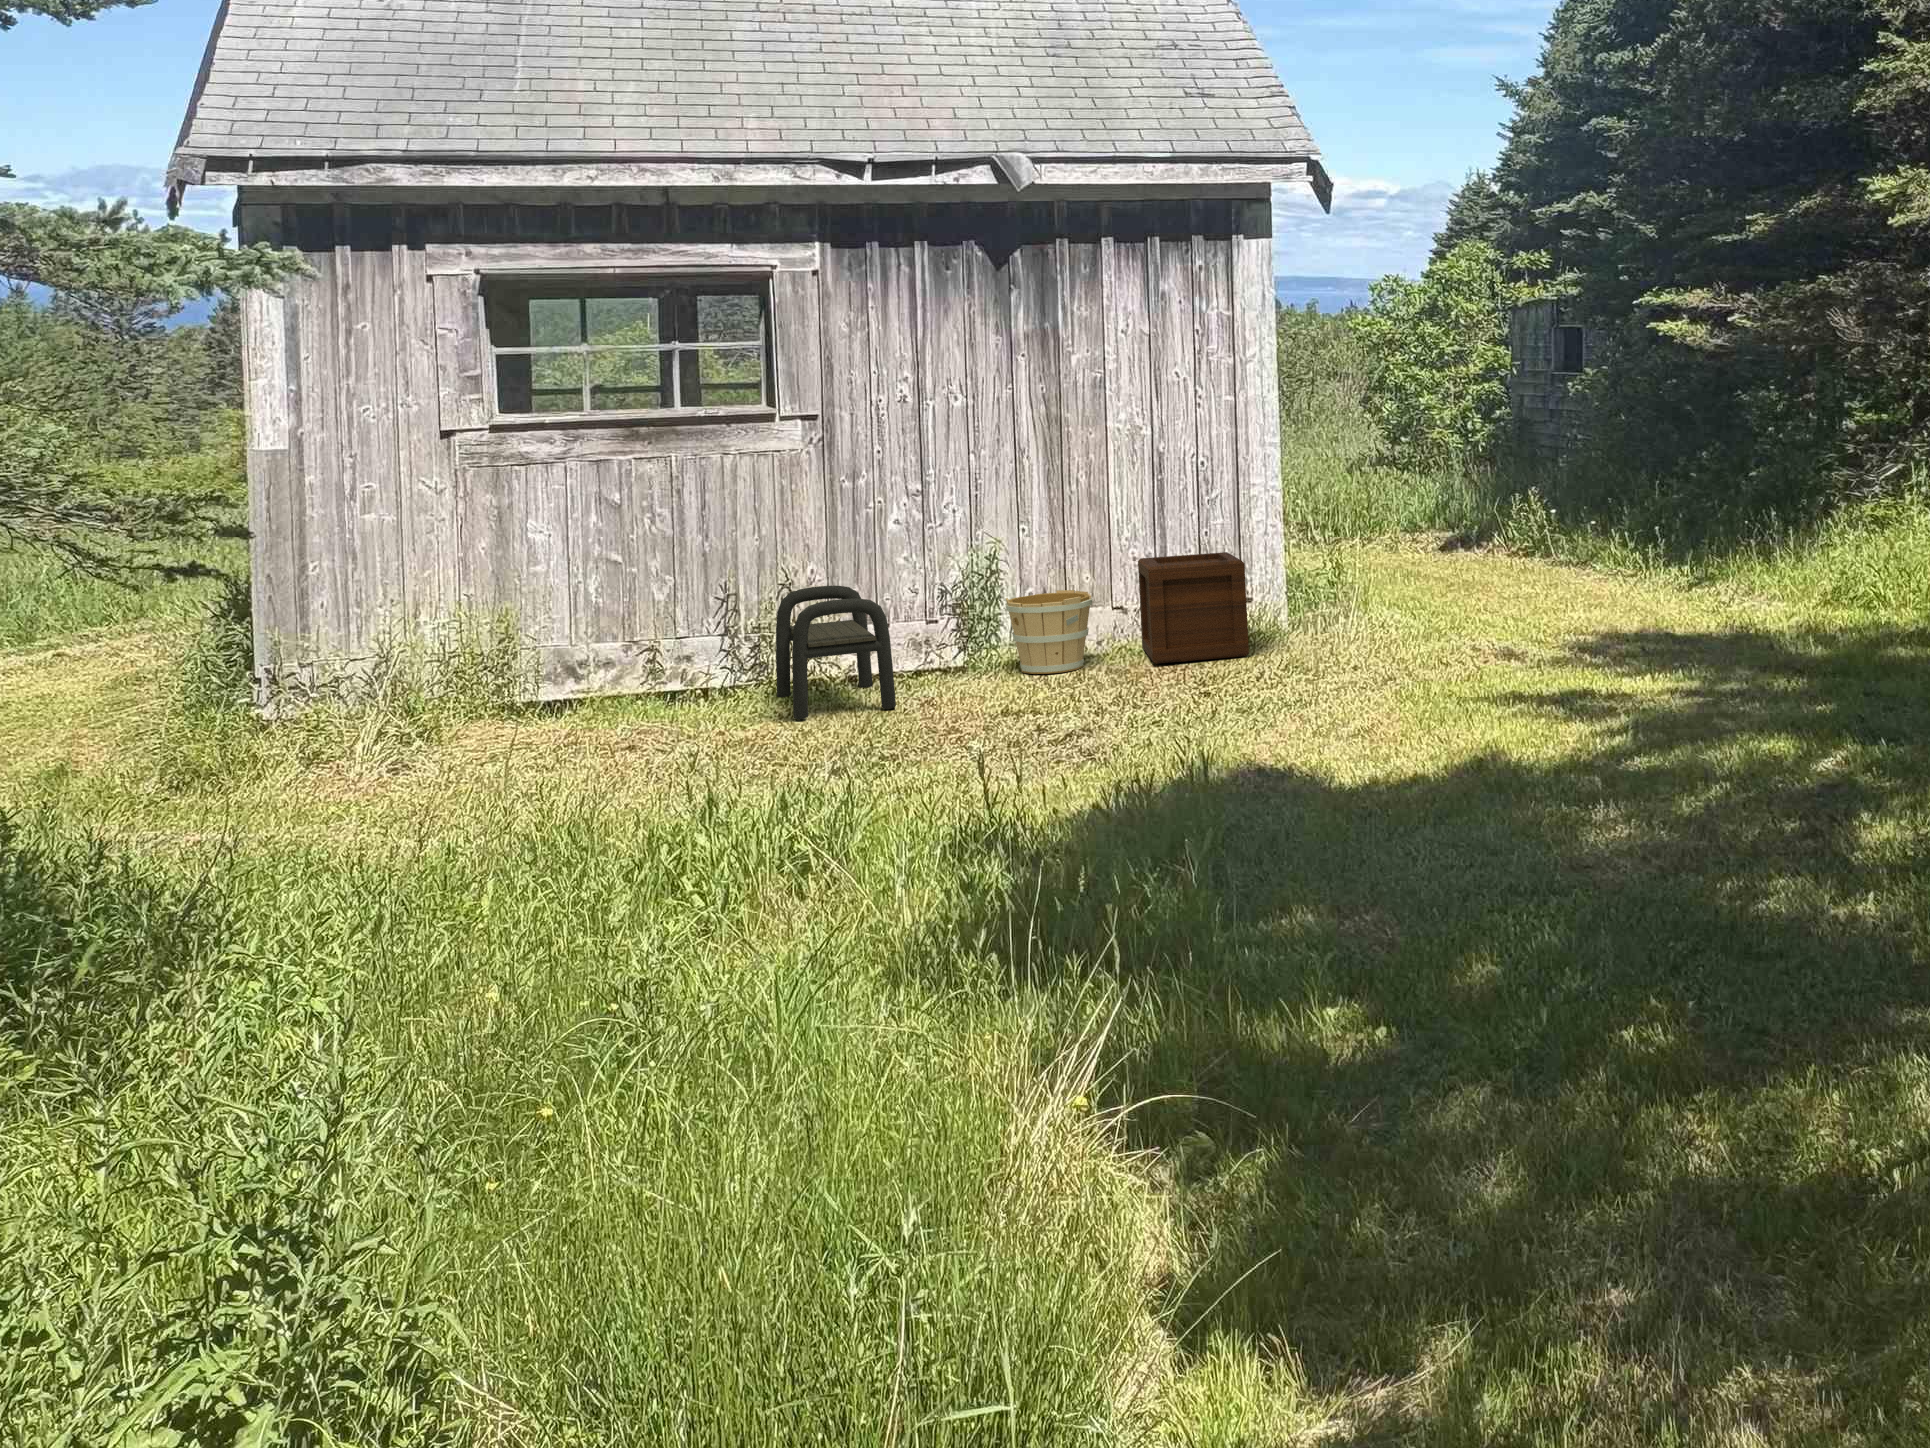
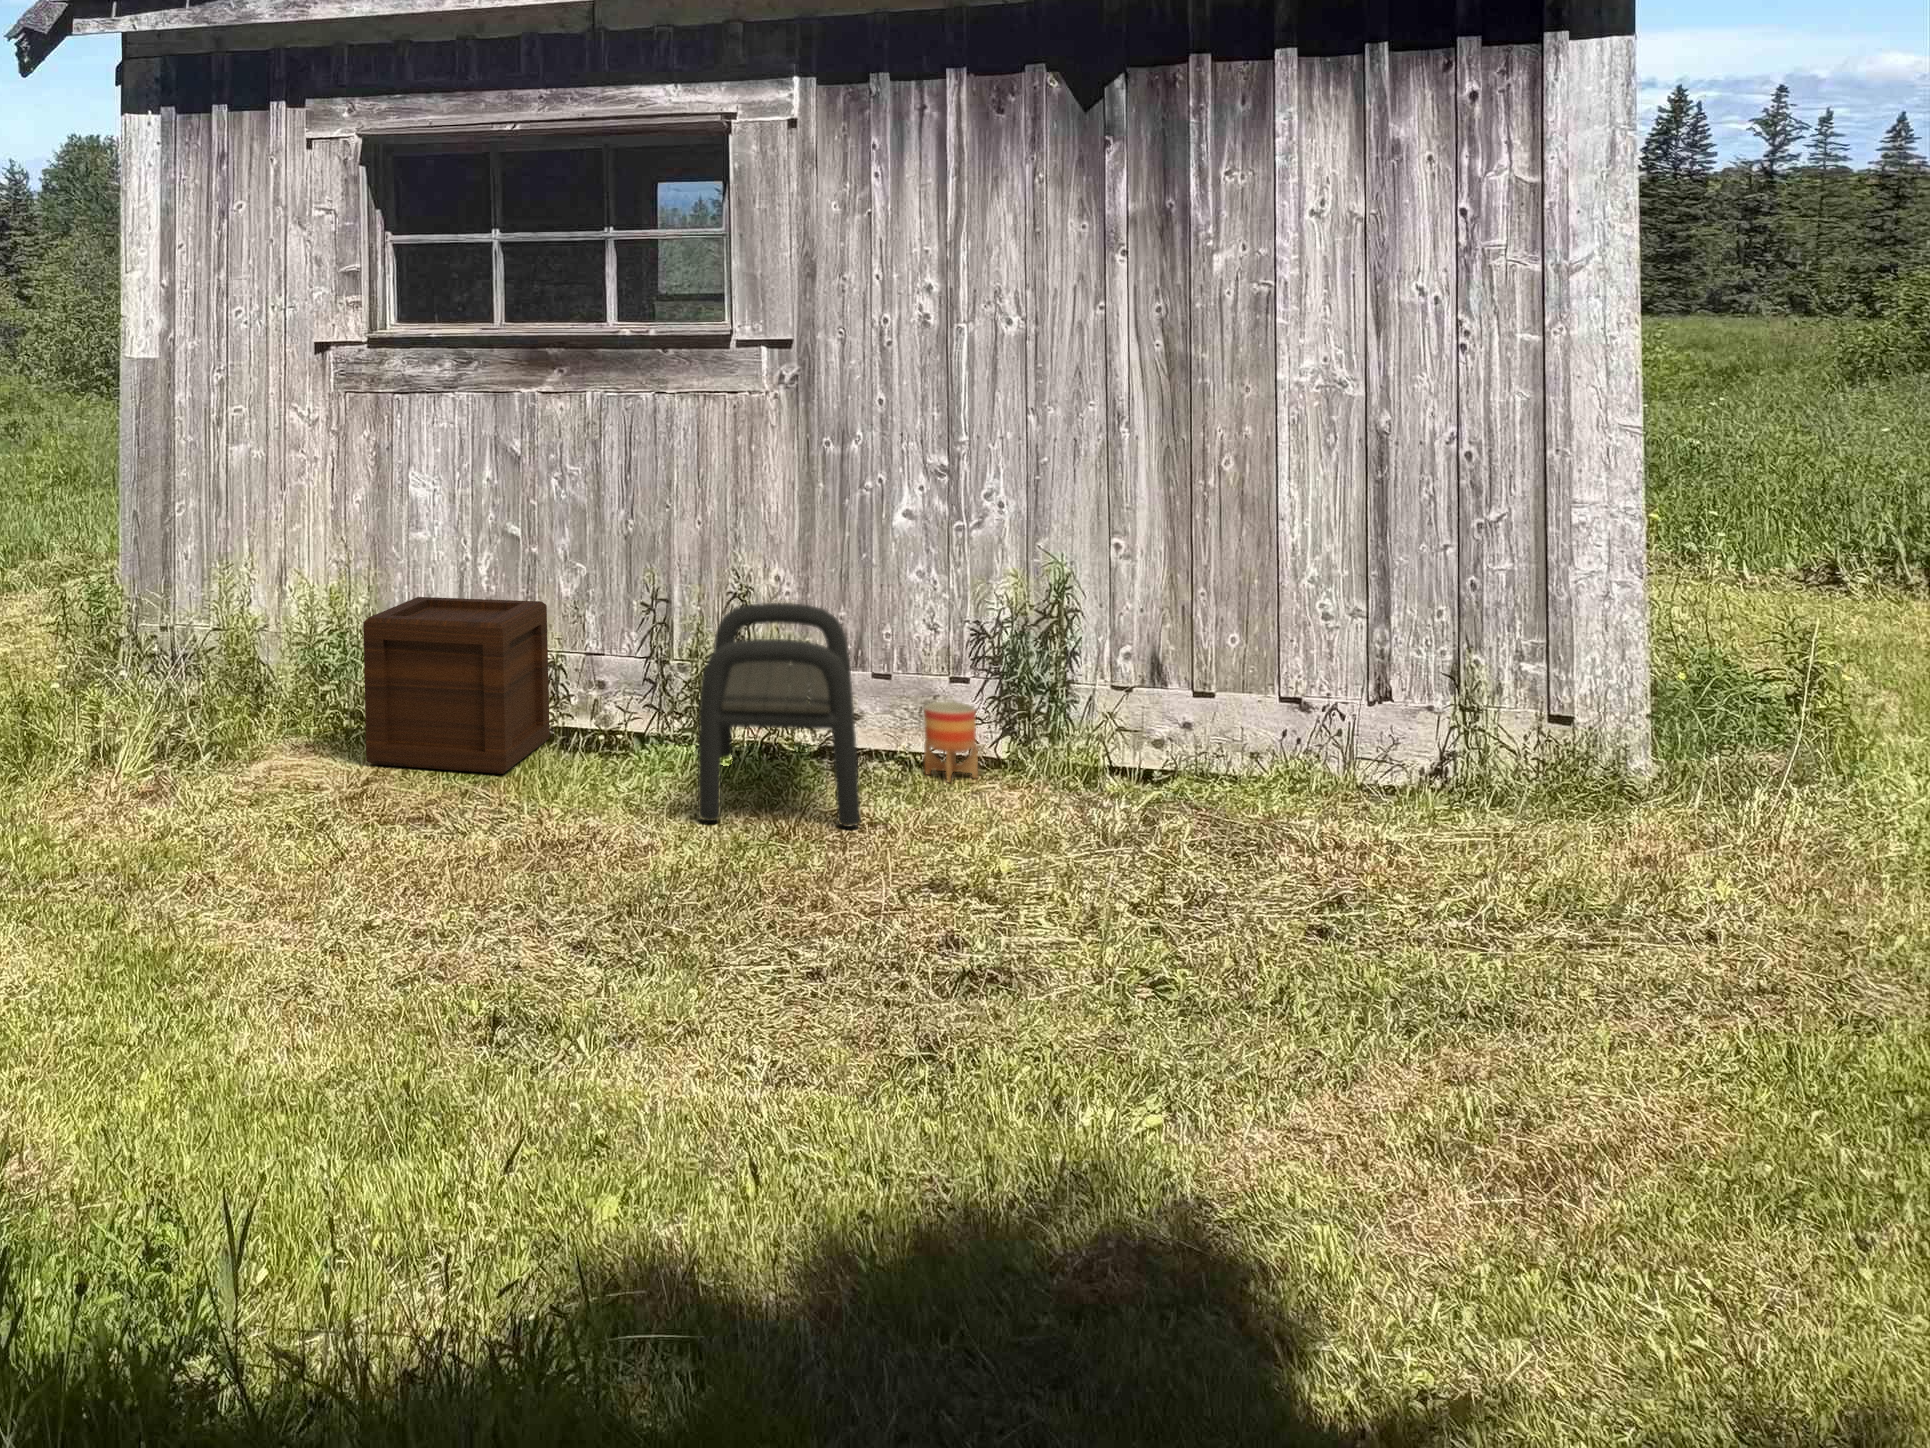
wooden crate: present [1138,552,1249,664] -> present [363,597,550,774]
wooden bucket: present [1005,590,1092,674] -> none [1071,655,1230,806]
planter: none [915,636,950,684] -> present [924,702,978,782]

